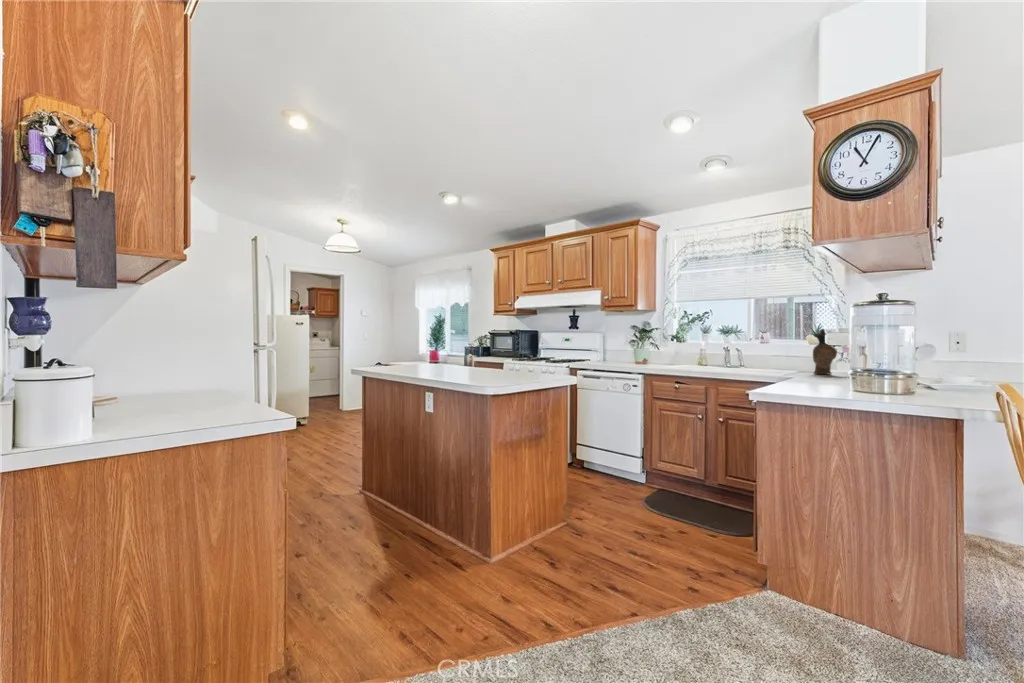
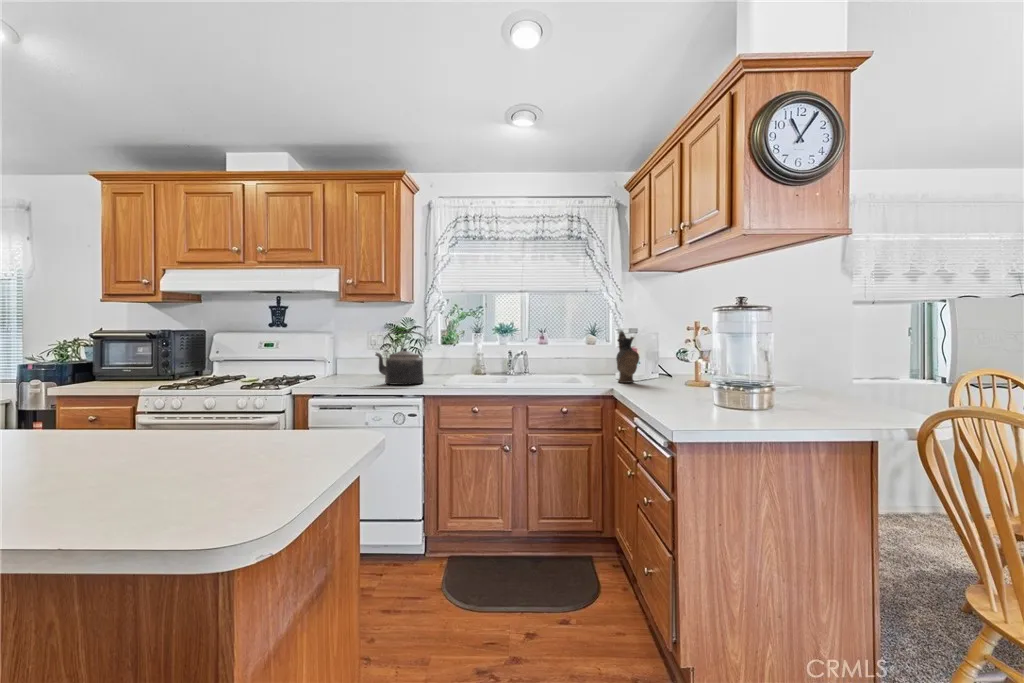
kettle: none [616,329,650,365] -> present [375,331,426,385]

